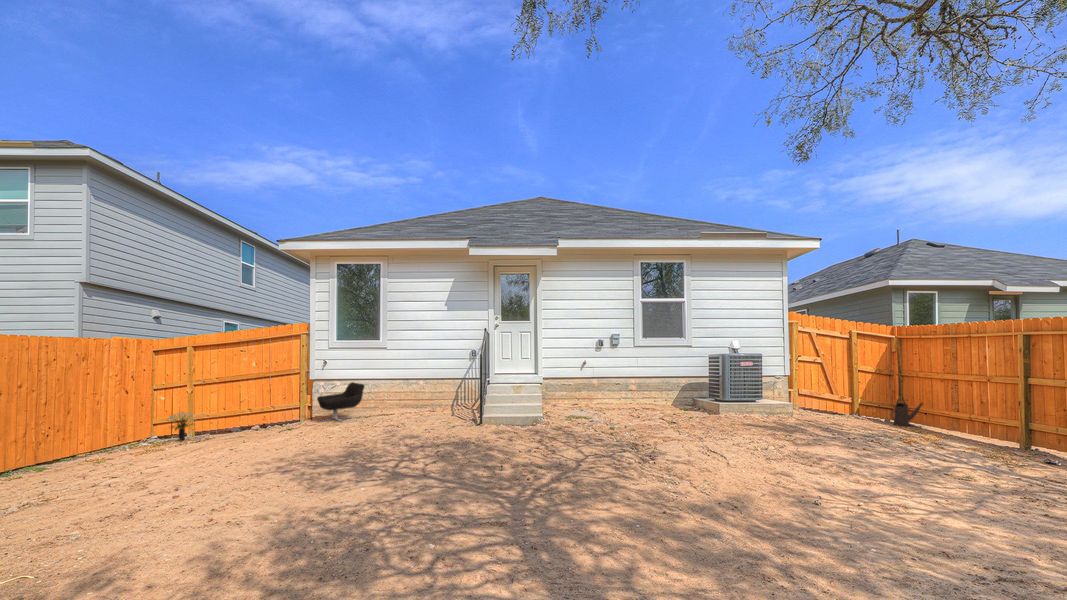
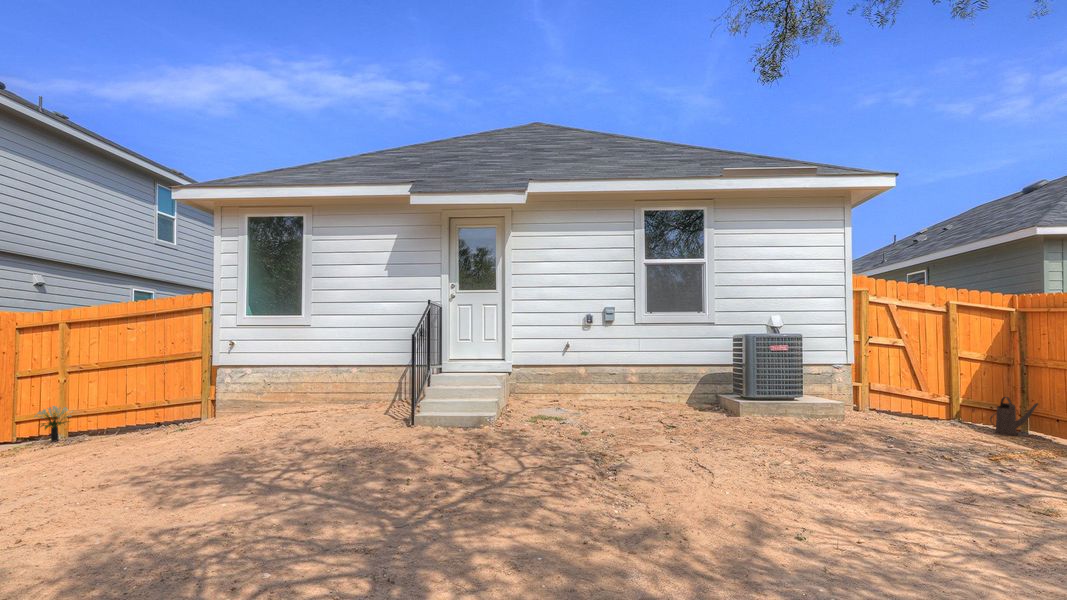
lounge chair: present [317,382,364,422] -> none [217,370,278,421]

